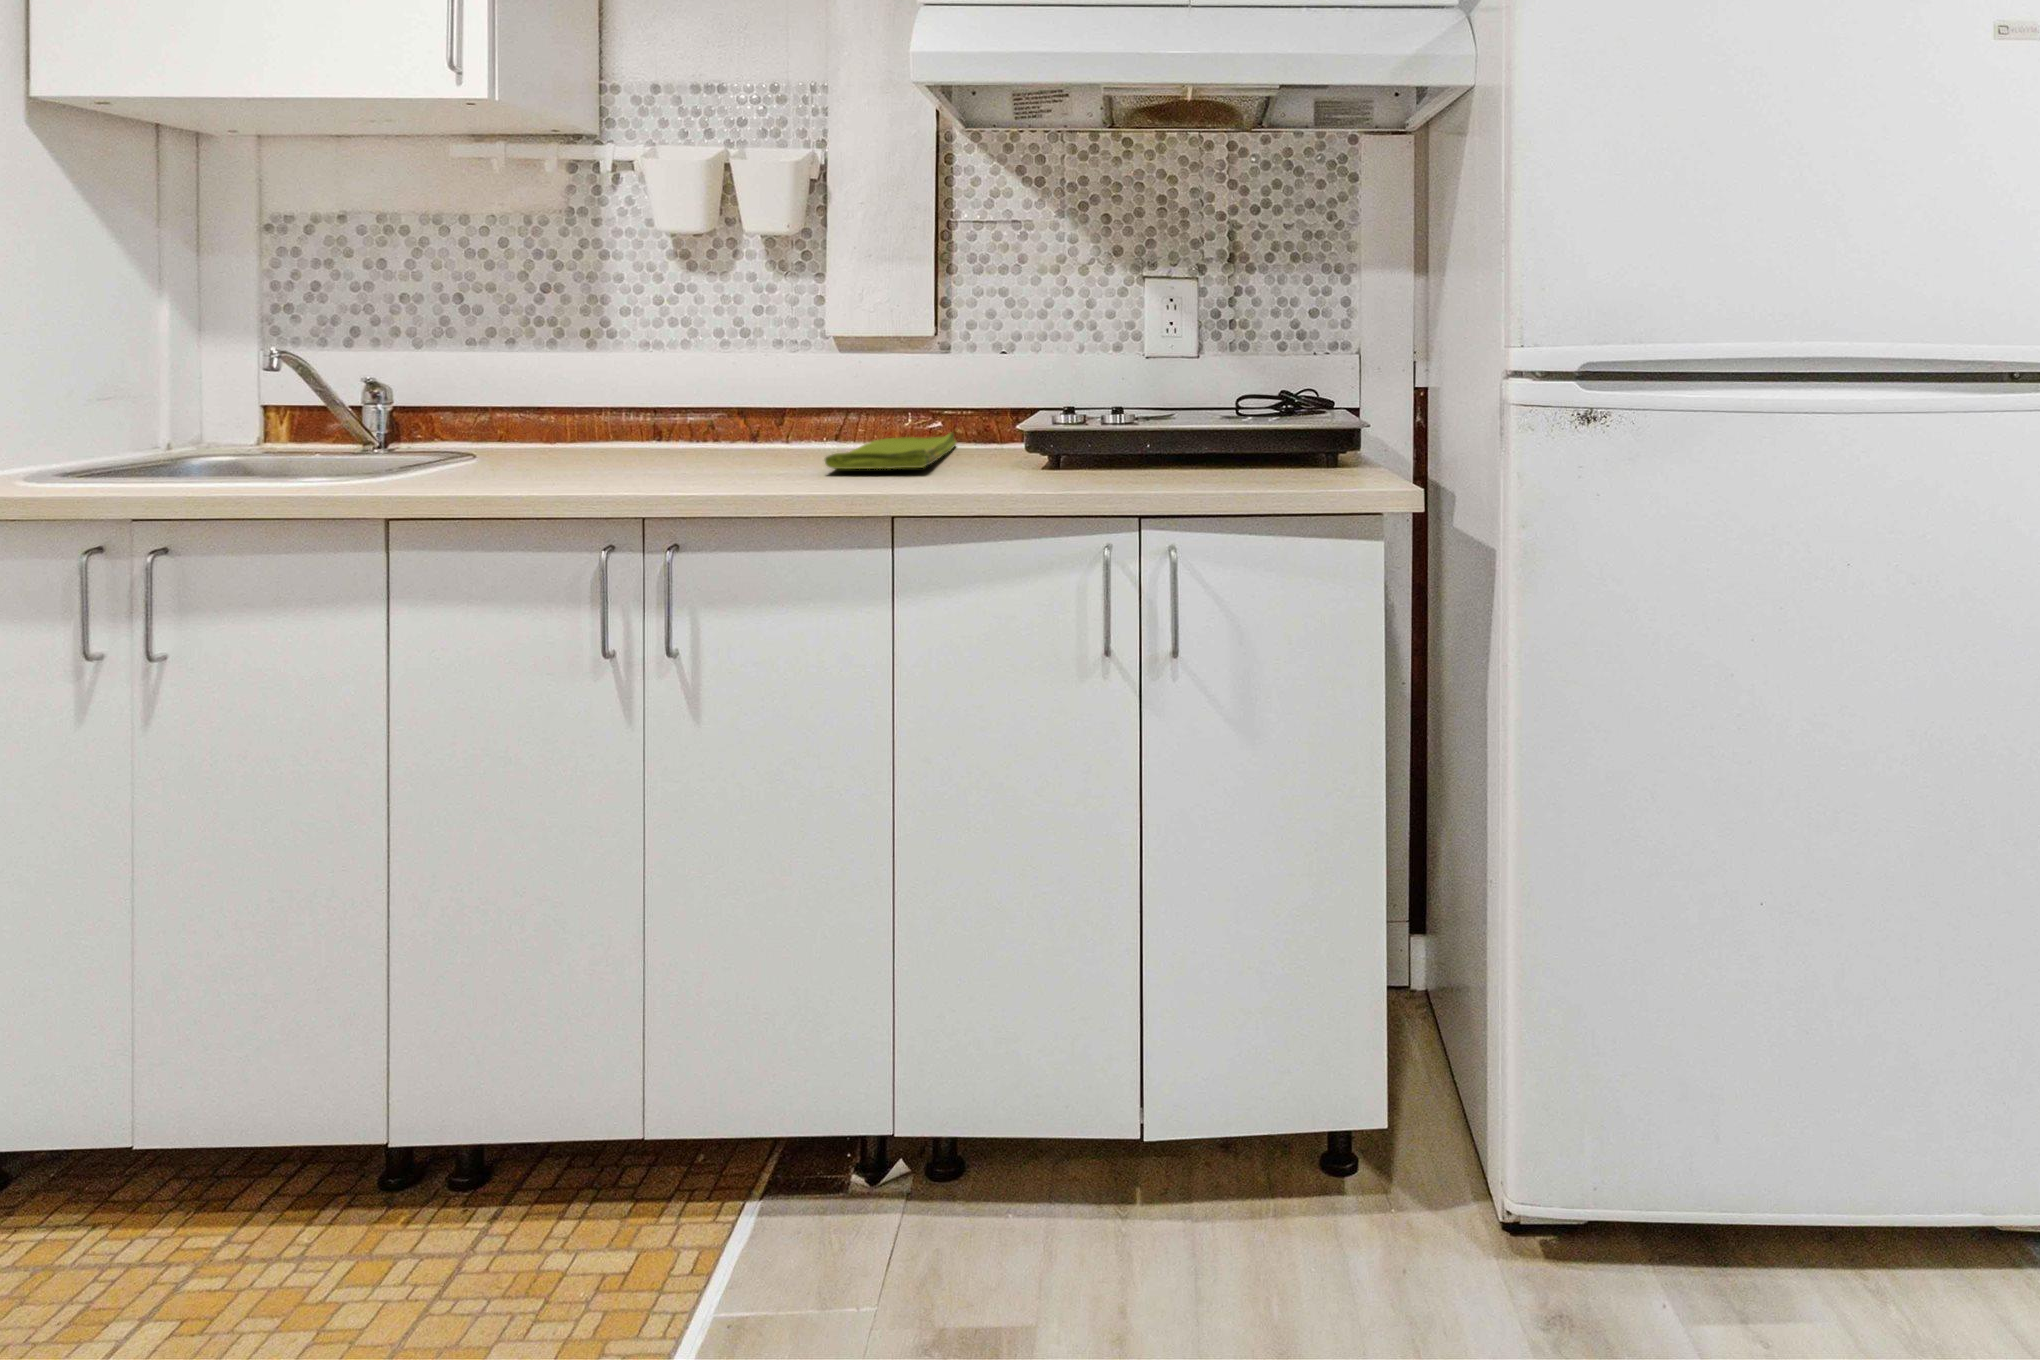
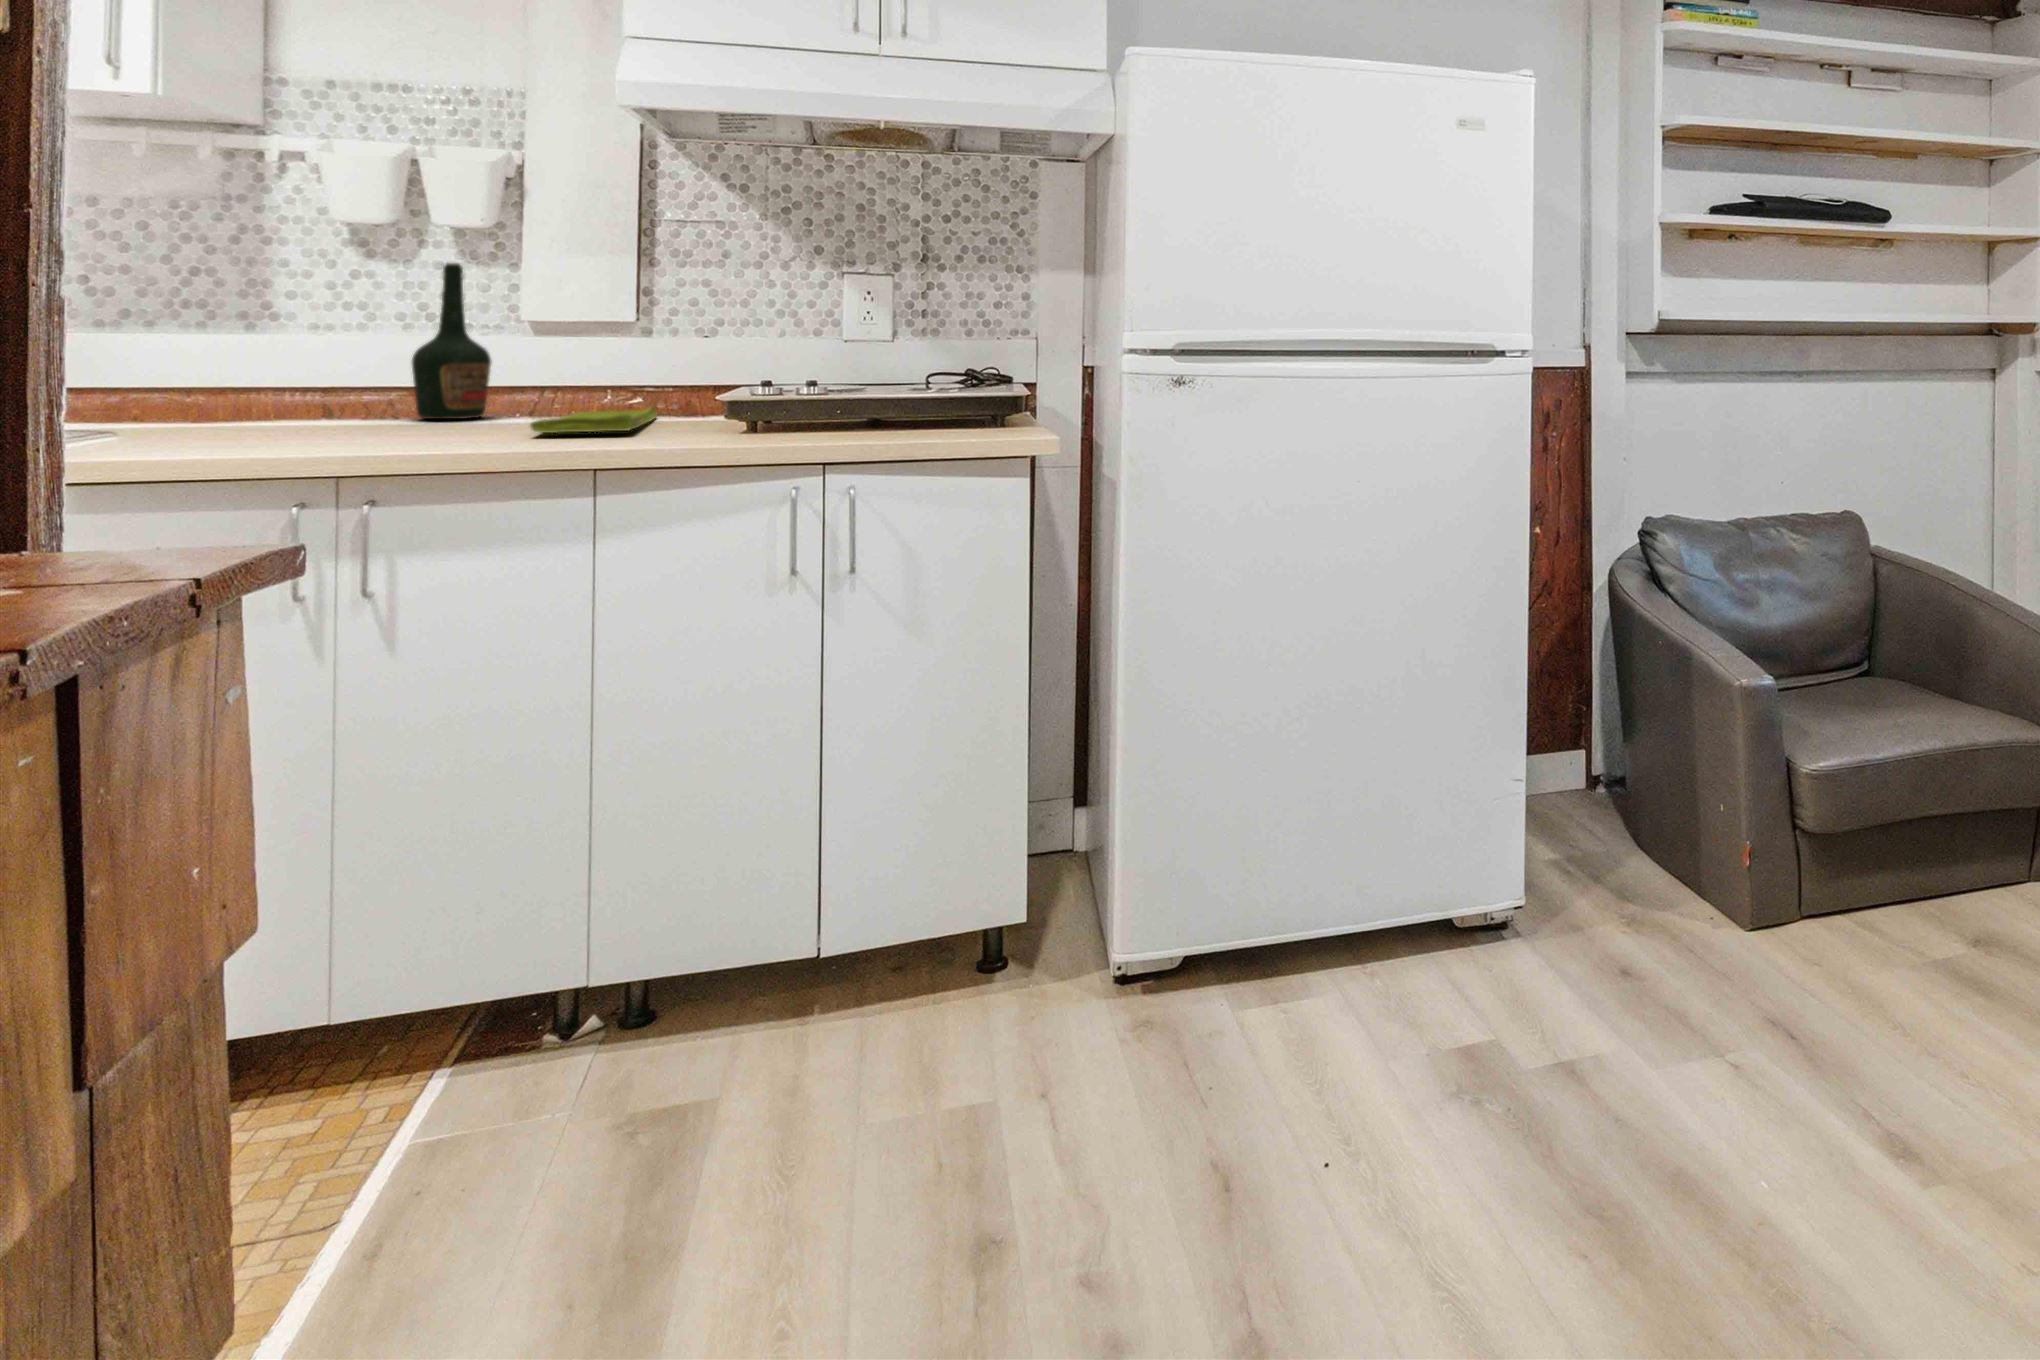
bottle: none [727,275,800,445] -> present [412,263,491,419]

